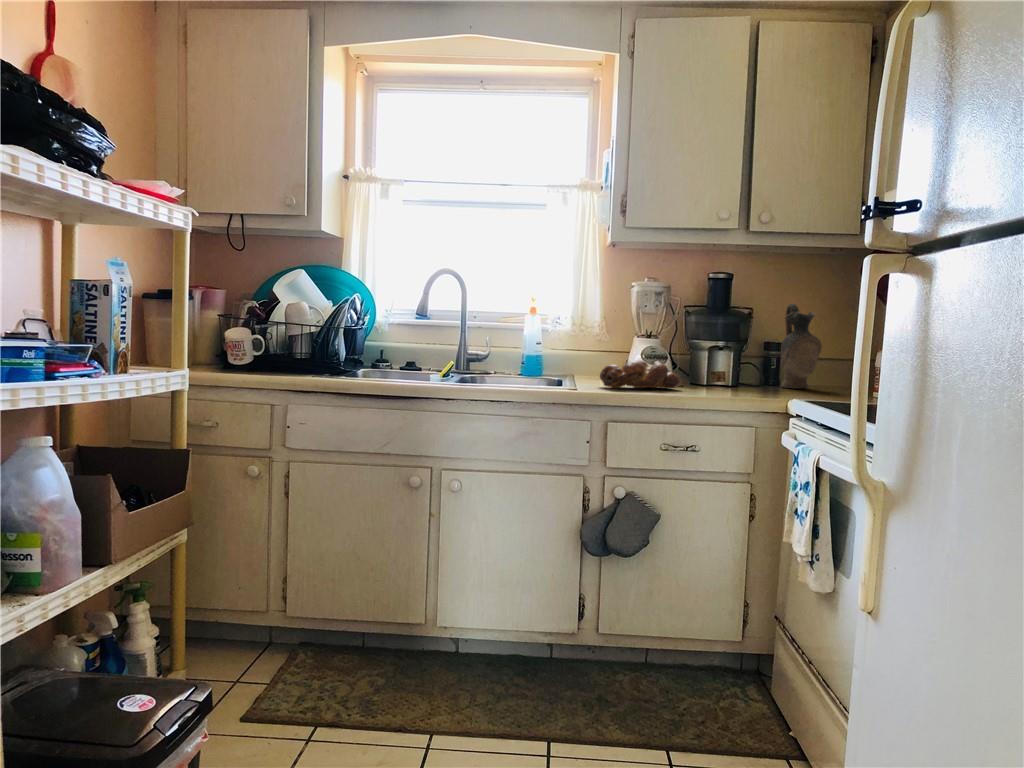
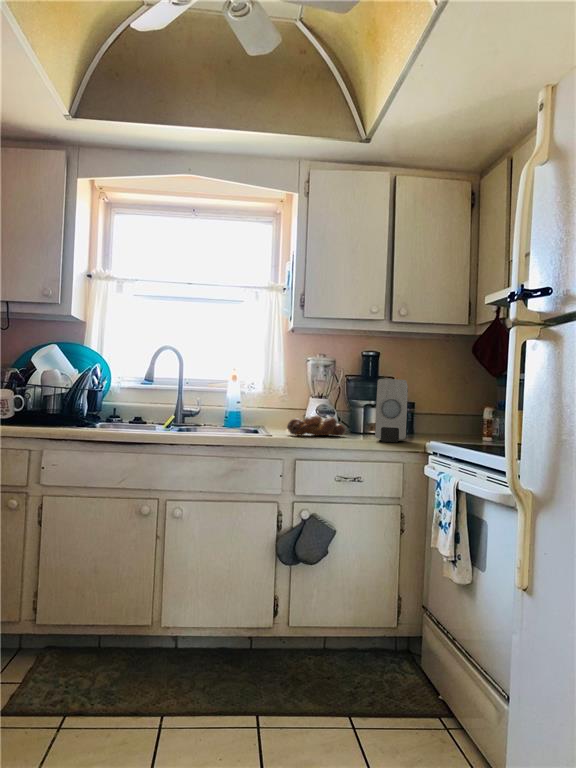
ceramic pitcher: present [781,303,822,388] -> none [414,374,442,435]
soap dispenser: none [721,311,771,400] -> present [375,379,408,442]

